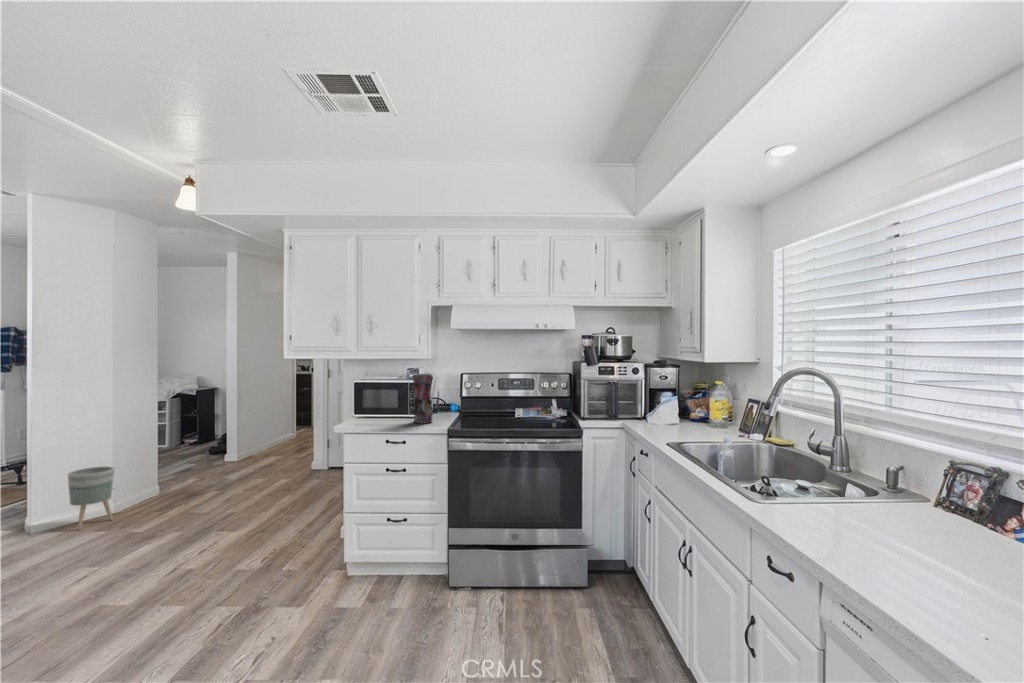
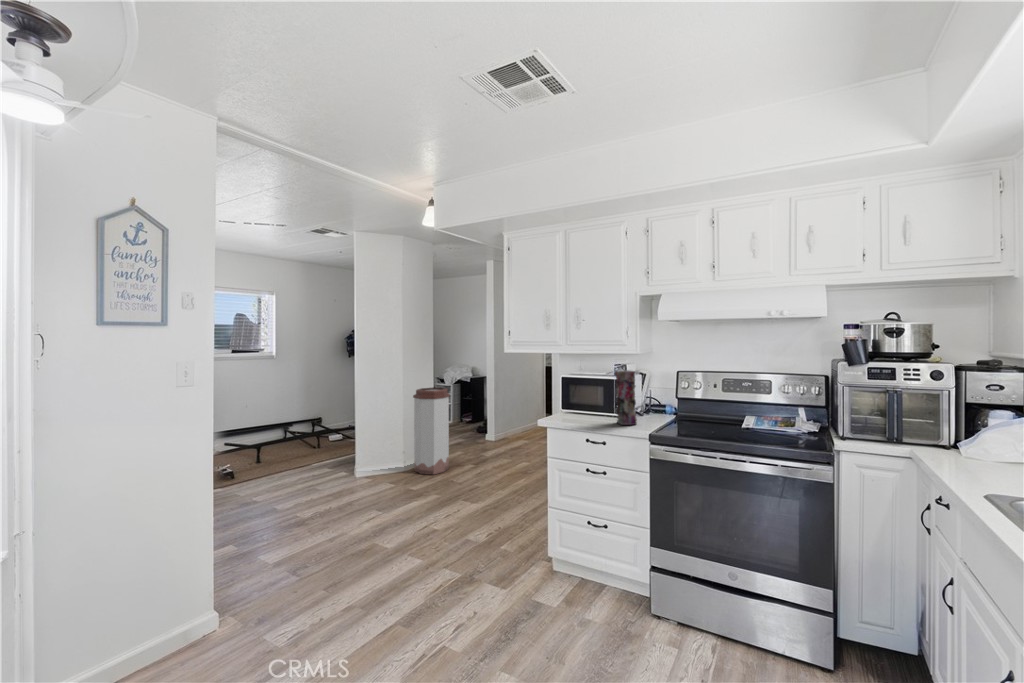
trash can: none [133,402,188,510] -> present [413,388,450,475]
planter: present [68,466,114,530] -> none [373,435,401,482]

